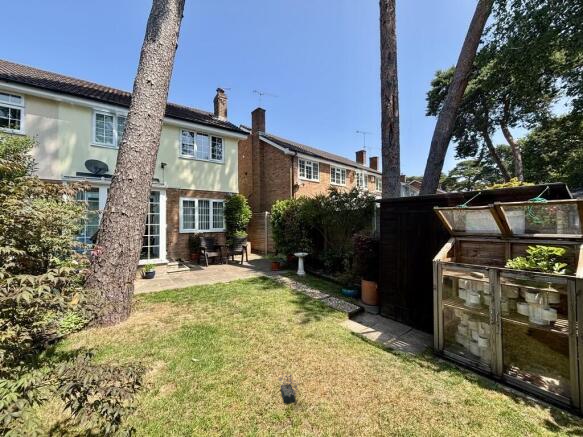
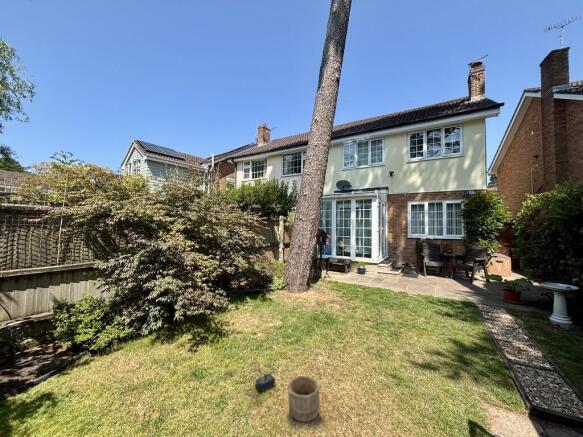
wooden bucket: none [314,355,340,390] -> present [288,376,320,422]

